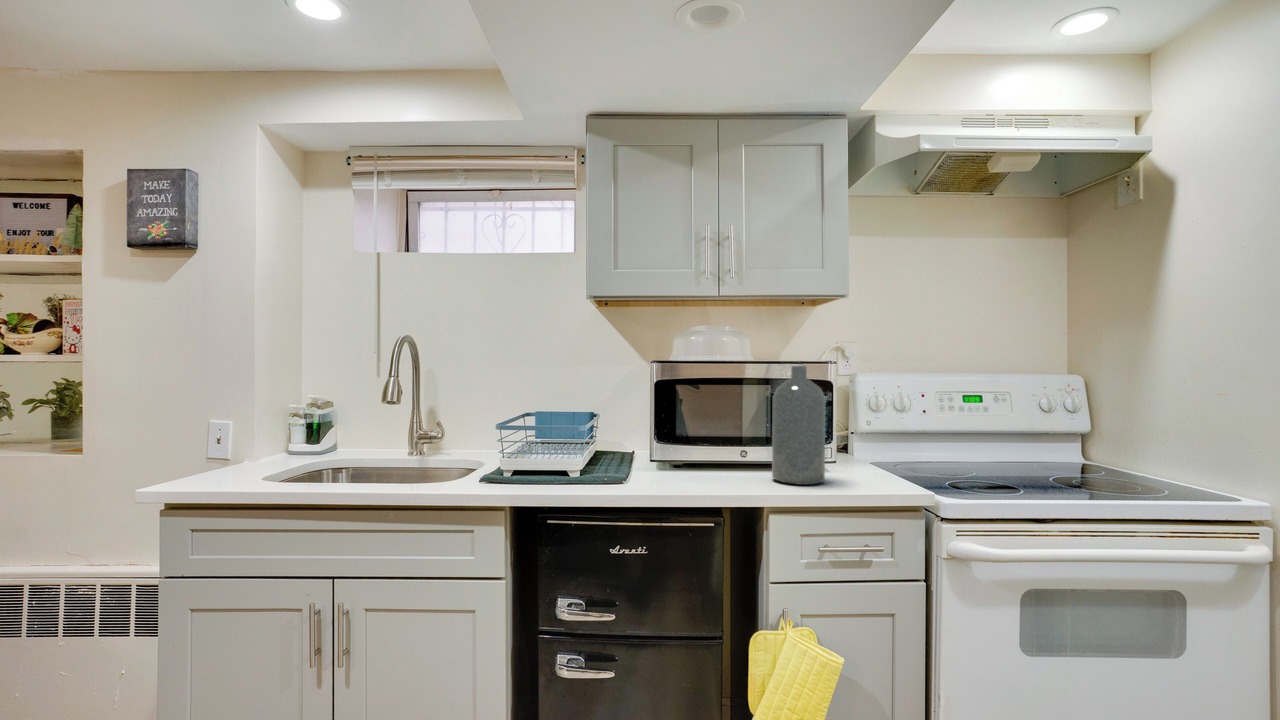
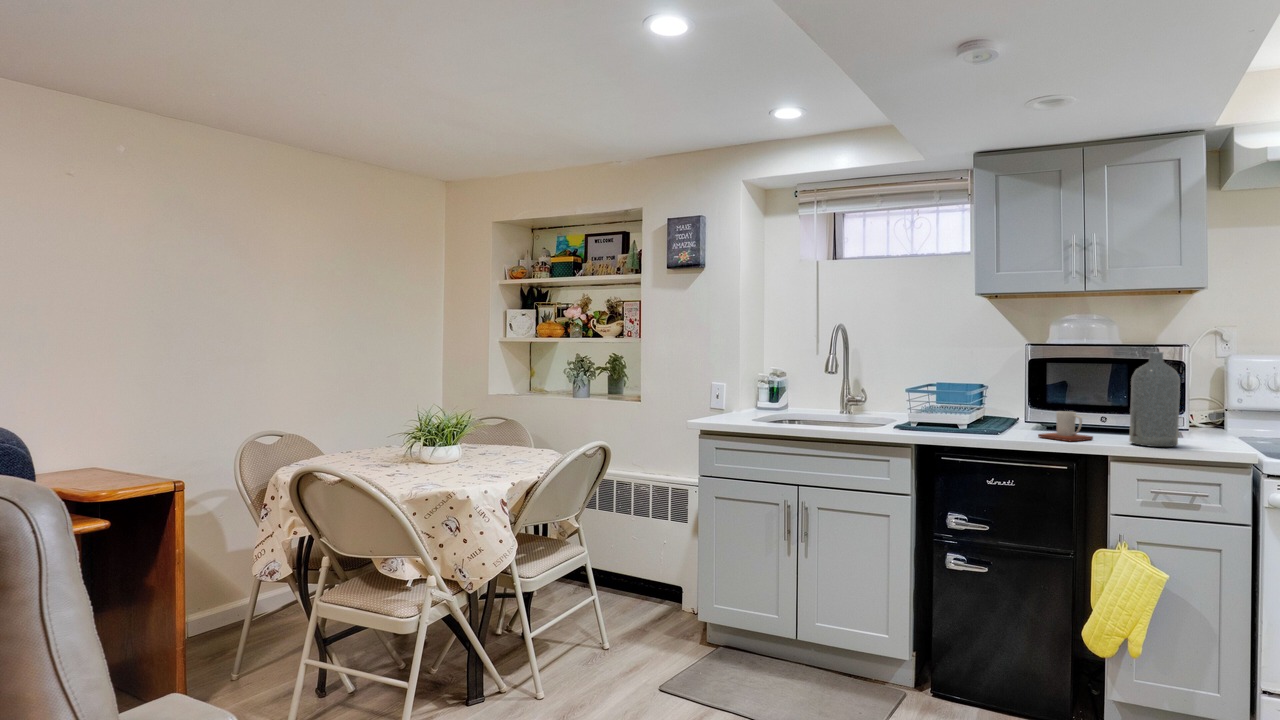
mug: none [670,443,731,485] -> present [1038,411,1093,441]

